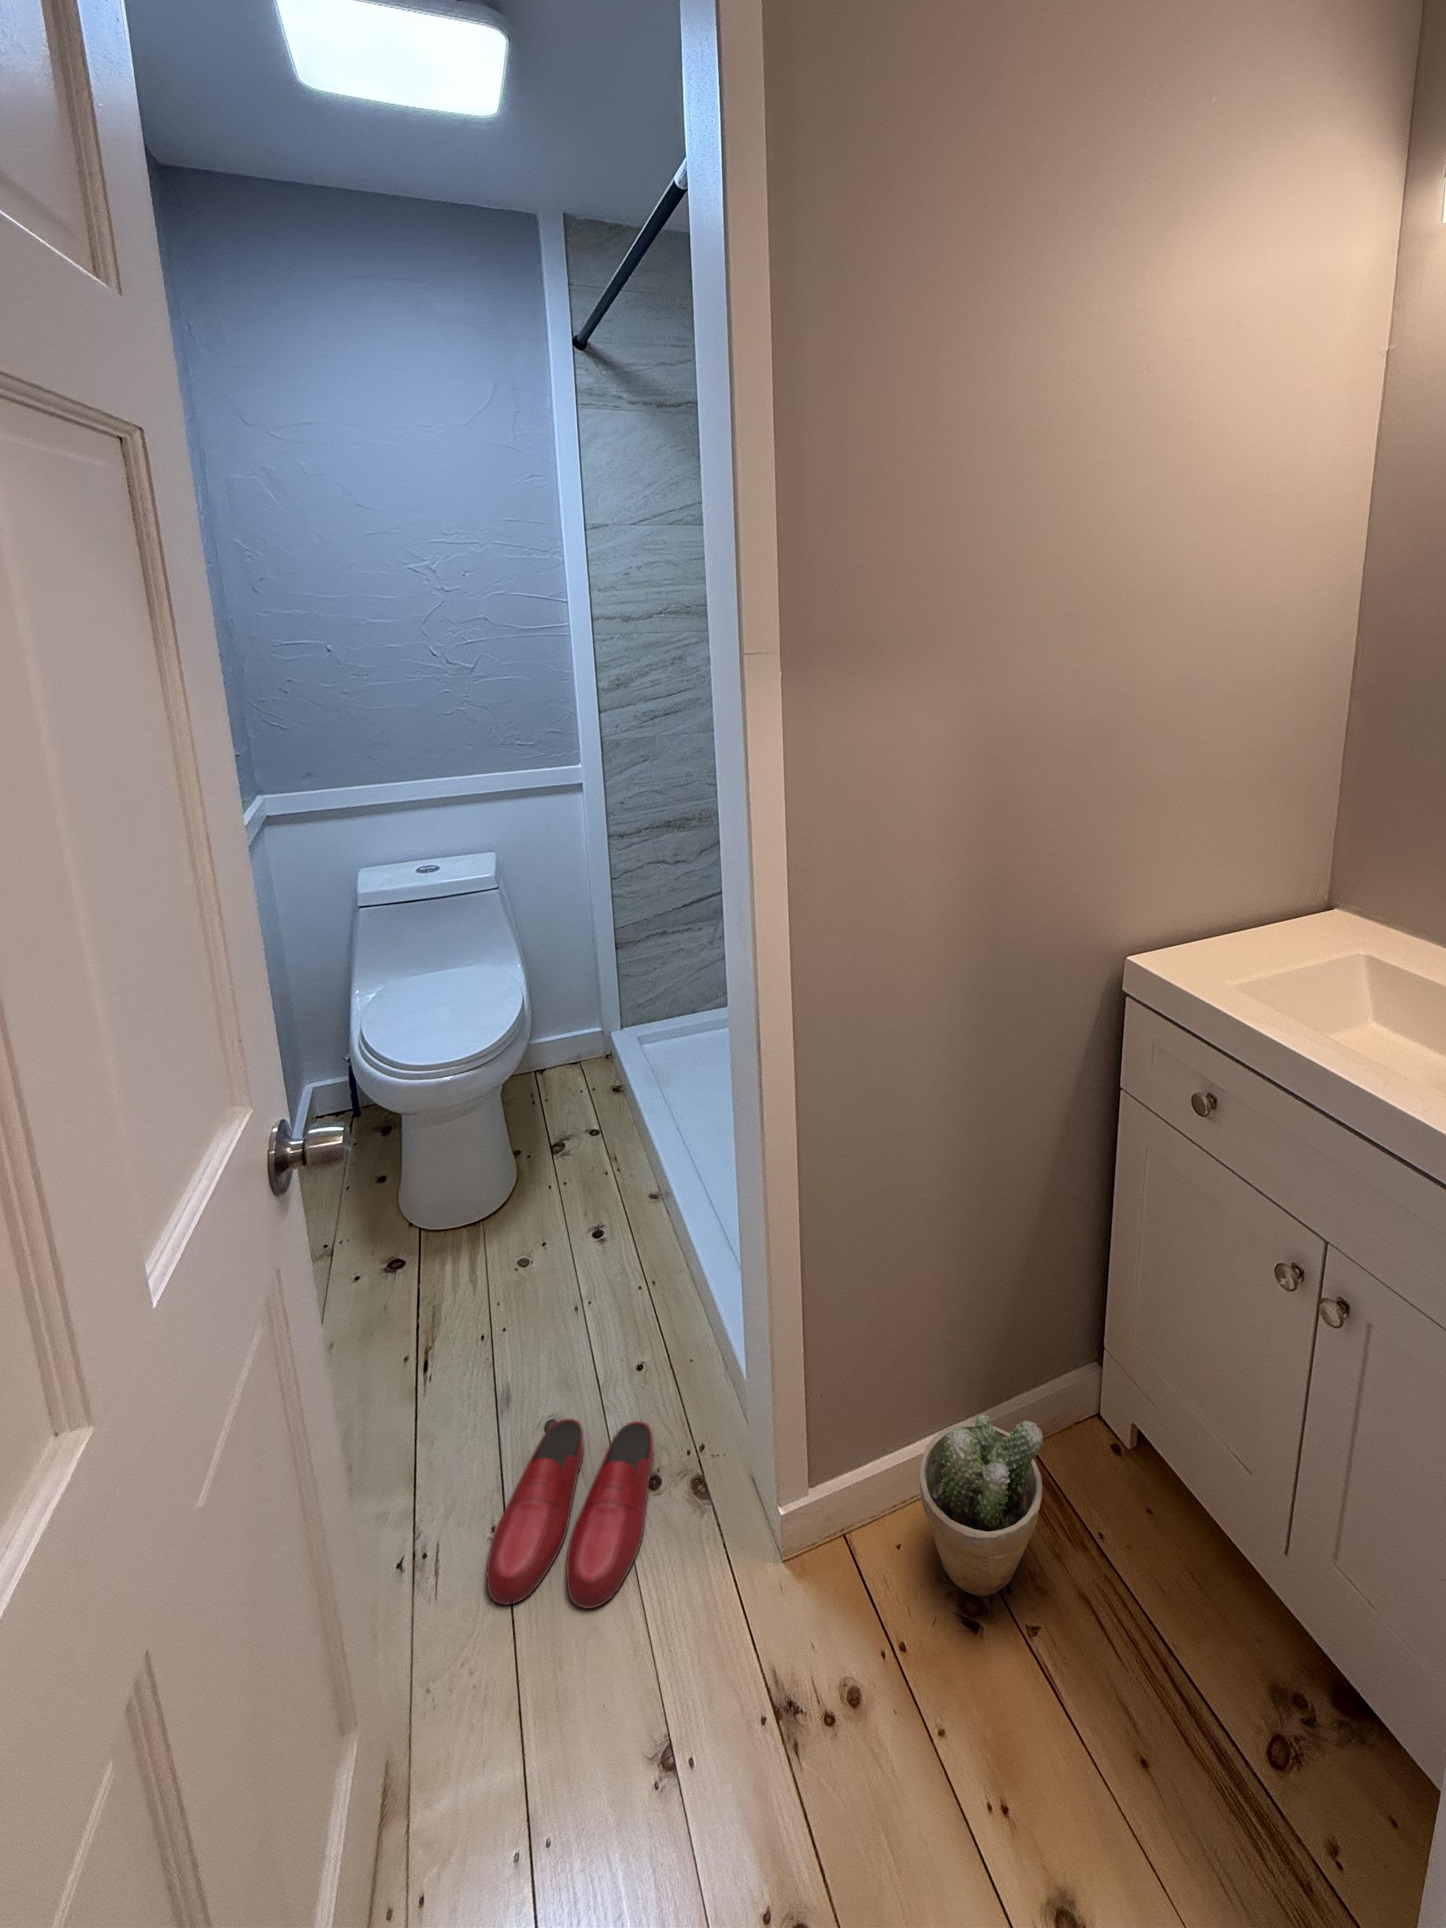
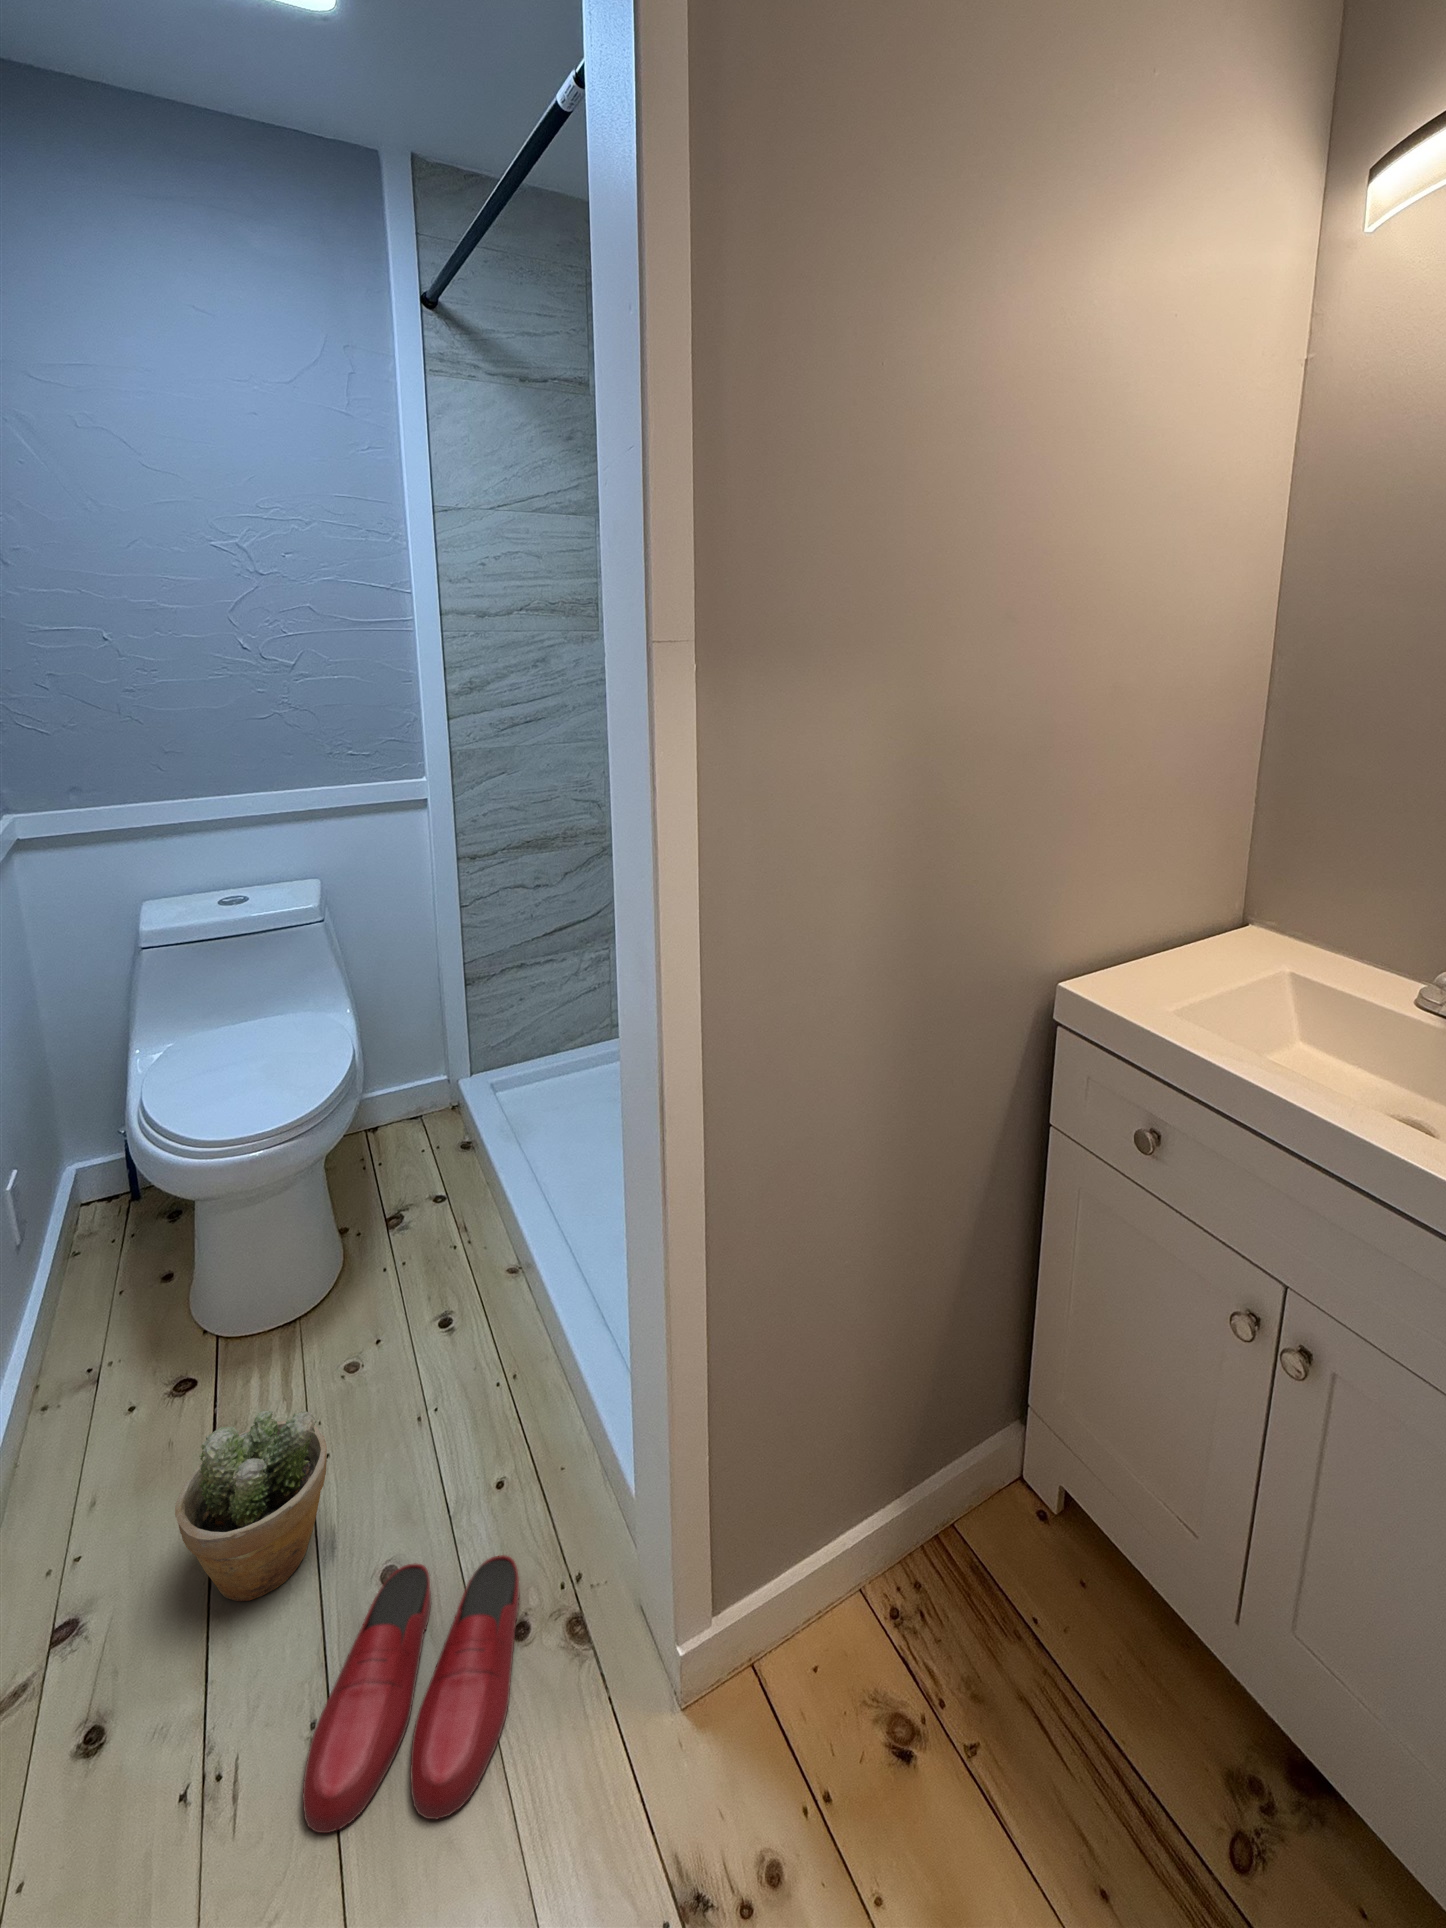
potted plant: present [919,1414,1044,1596] -> present [175,1411,327,1601]

